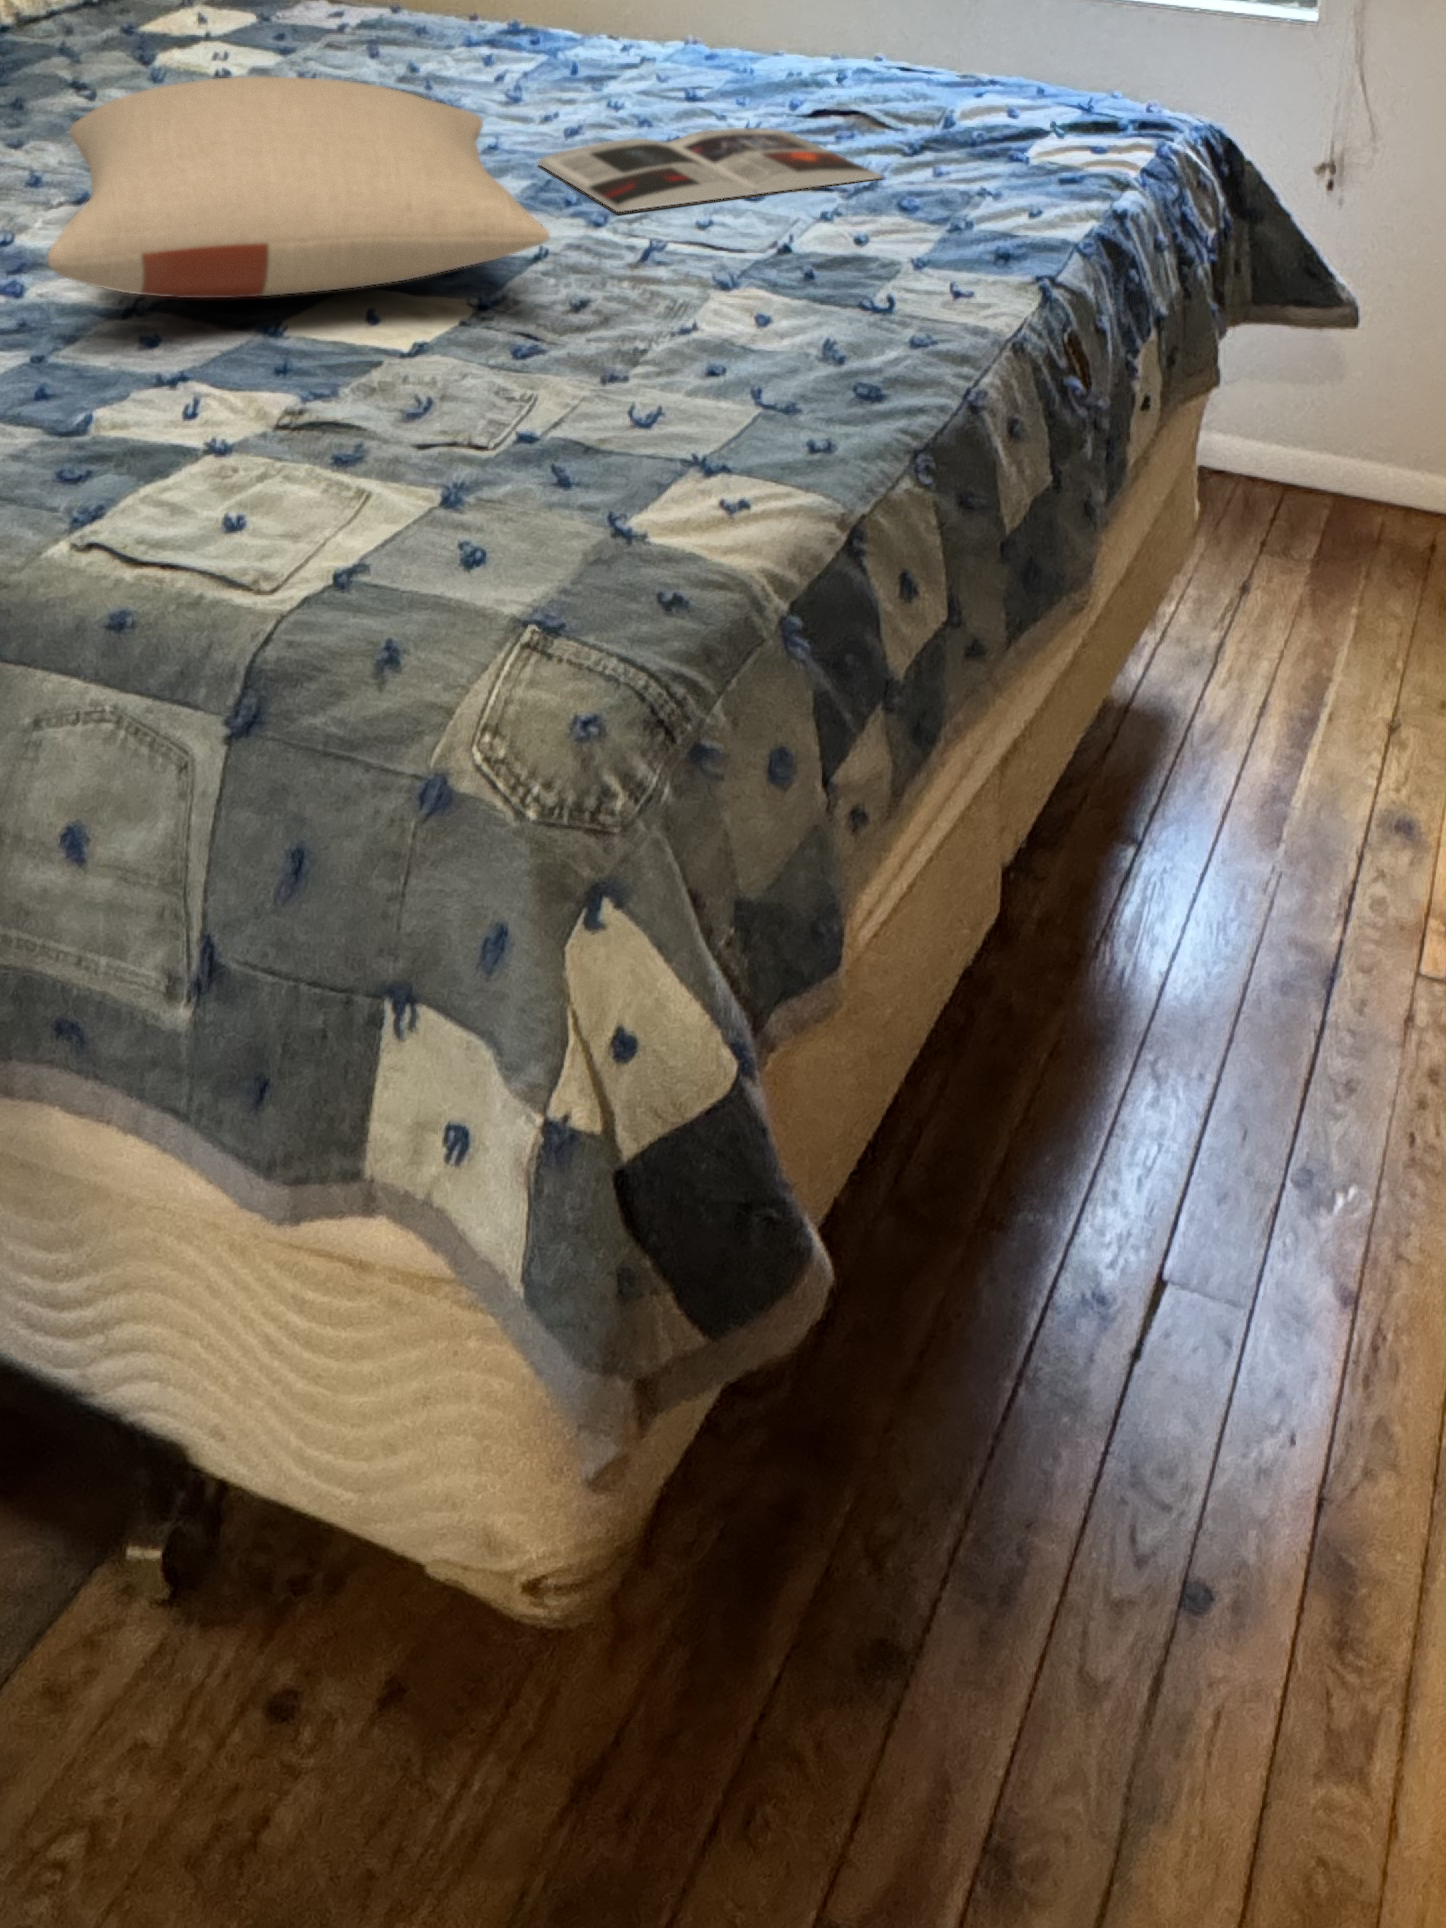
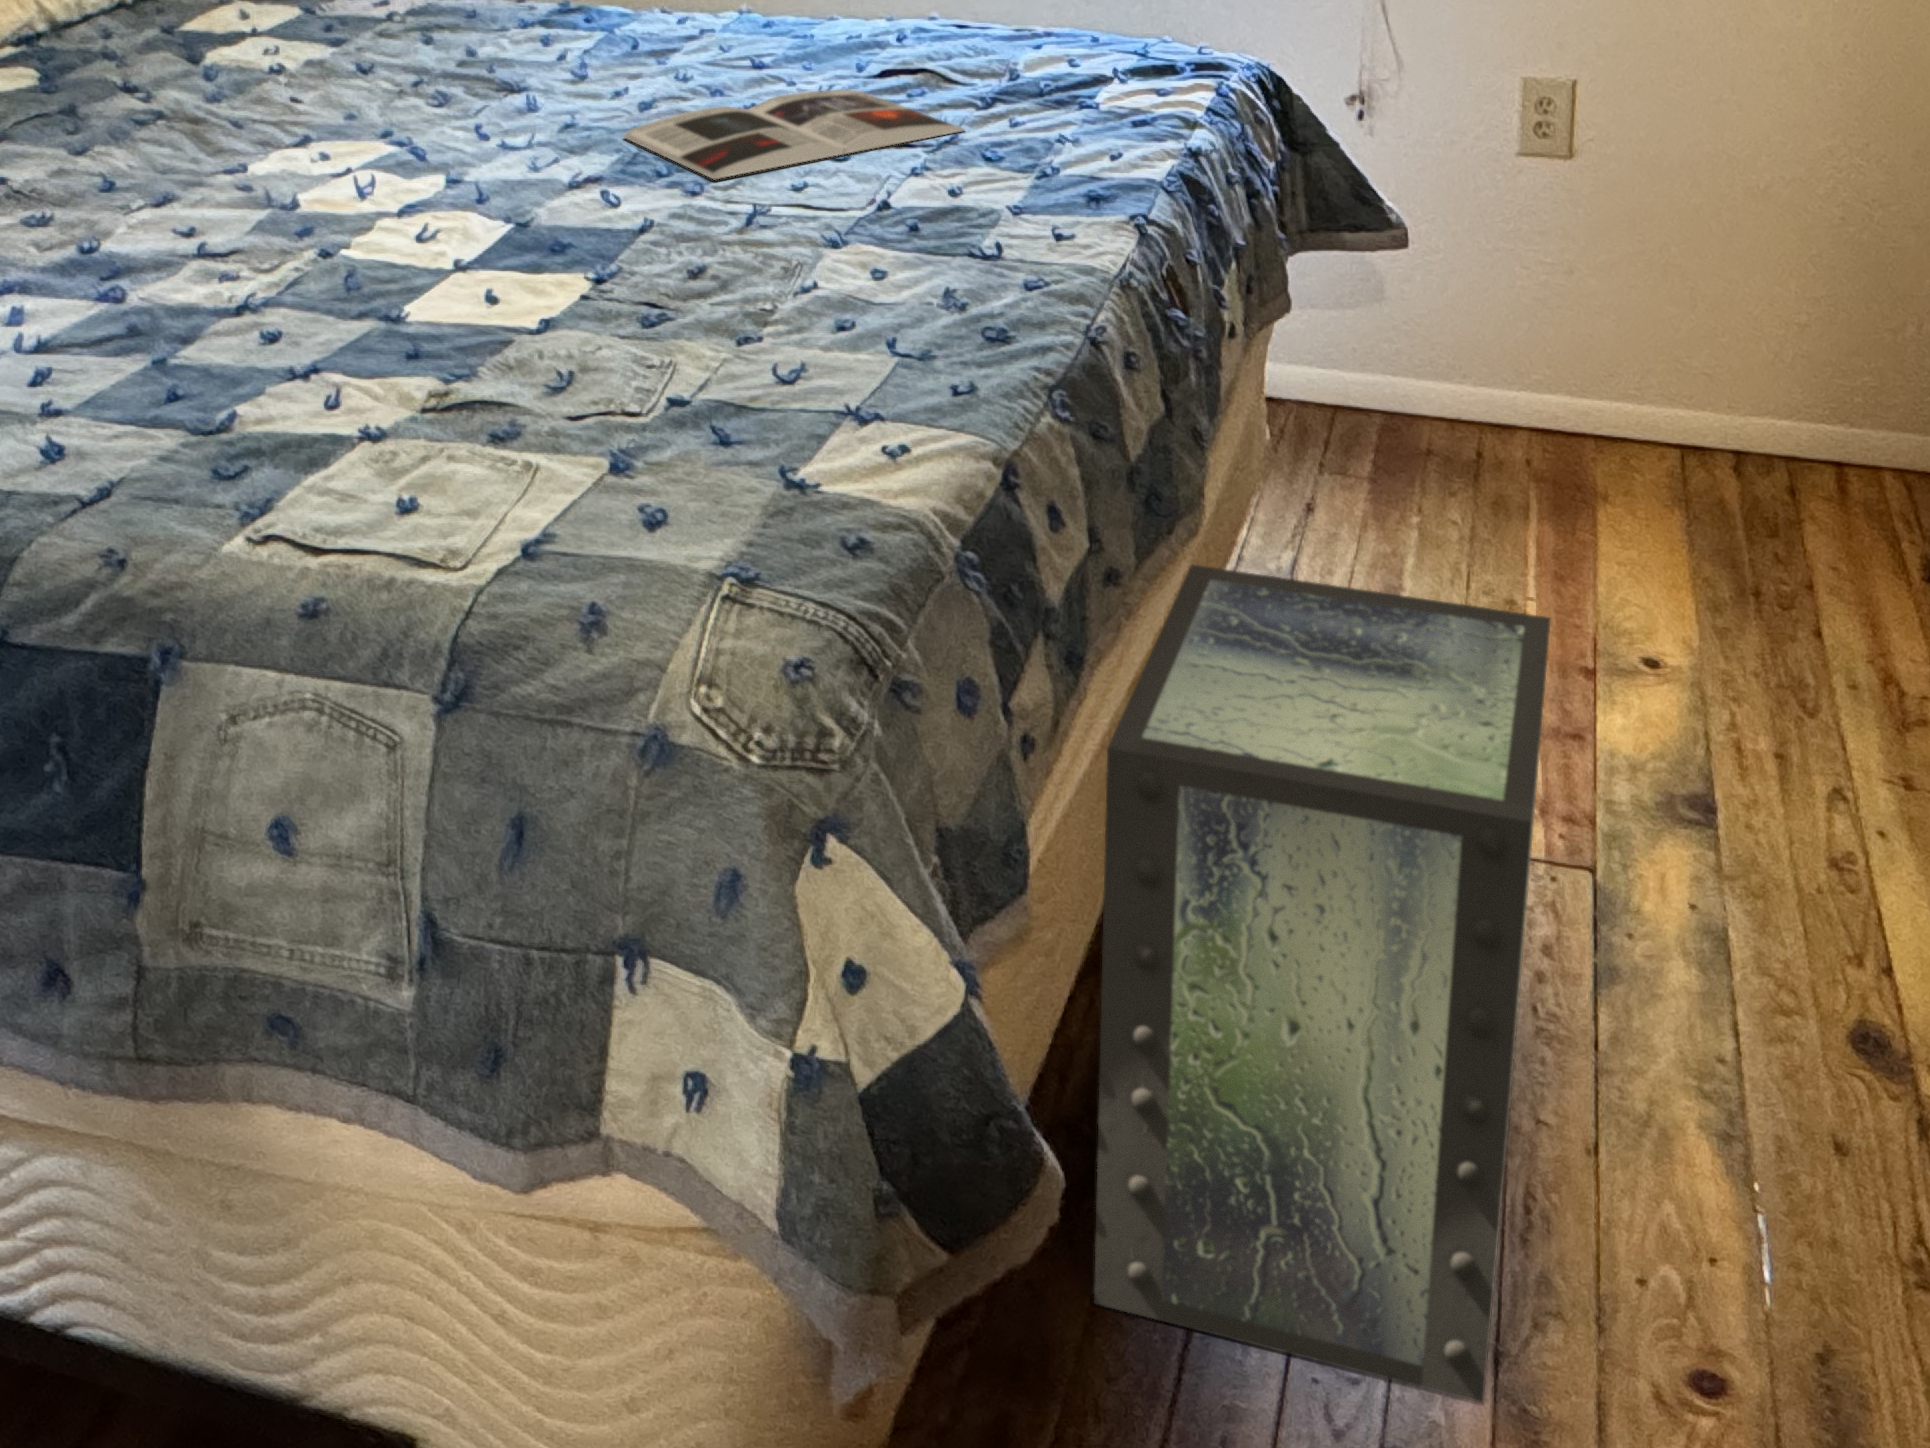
pillow: present [48,77,549,298] -> none [156,66,671,291]
storage box: none [904,645,1442,1550] -> present [1094,565,1550,1403]

